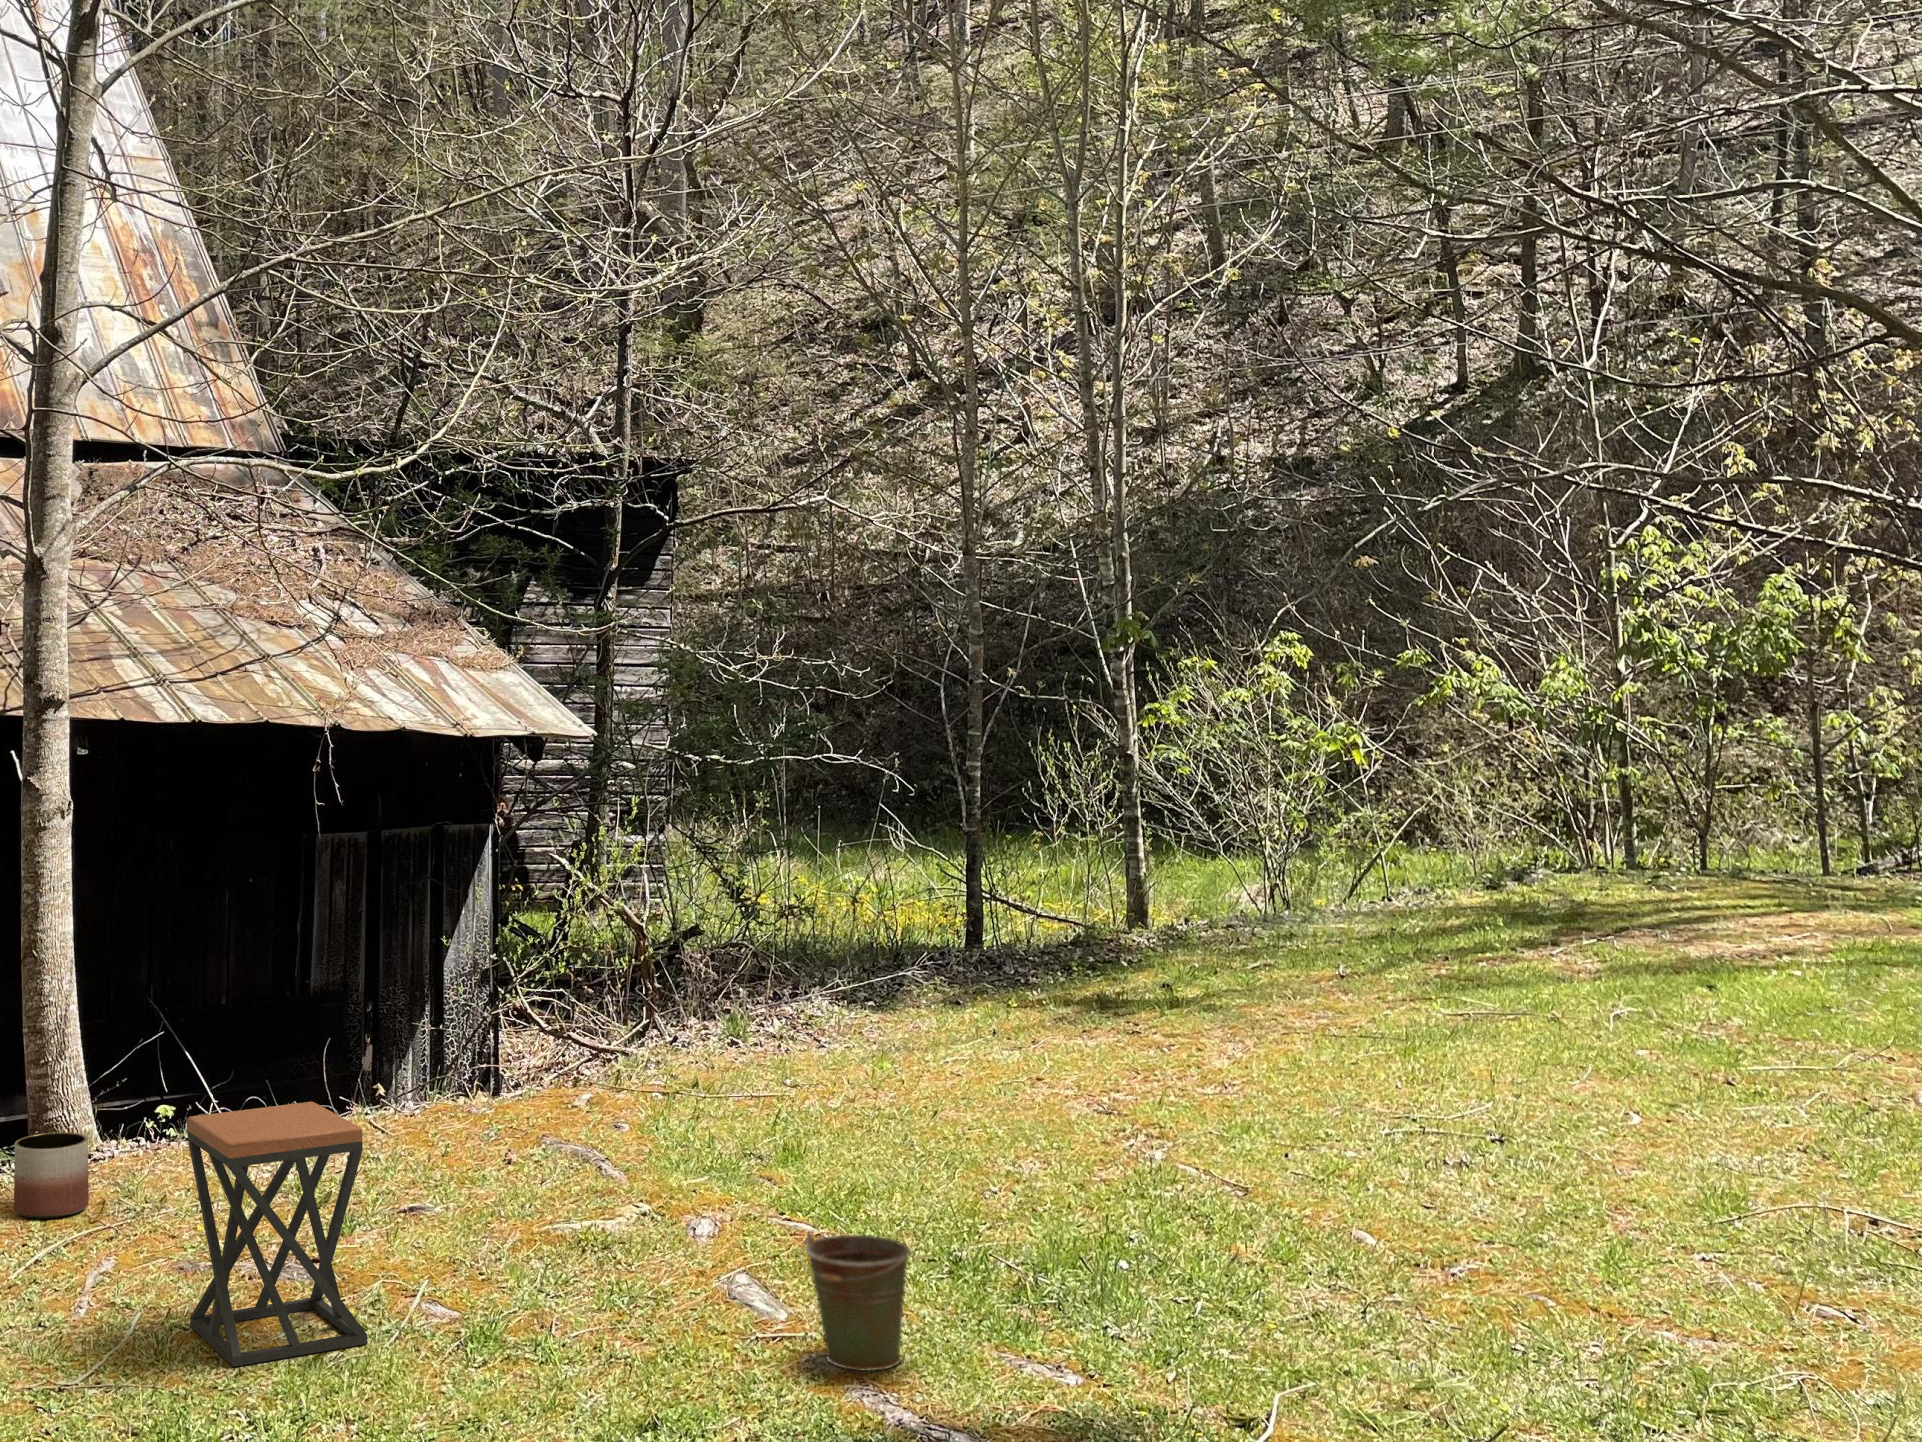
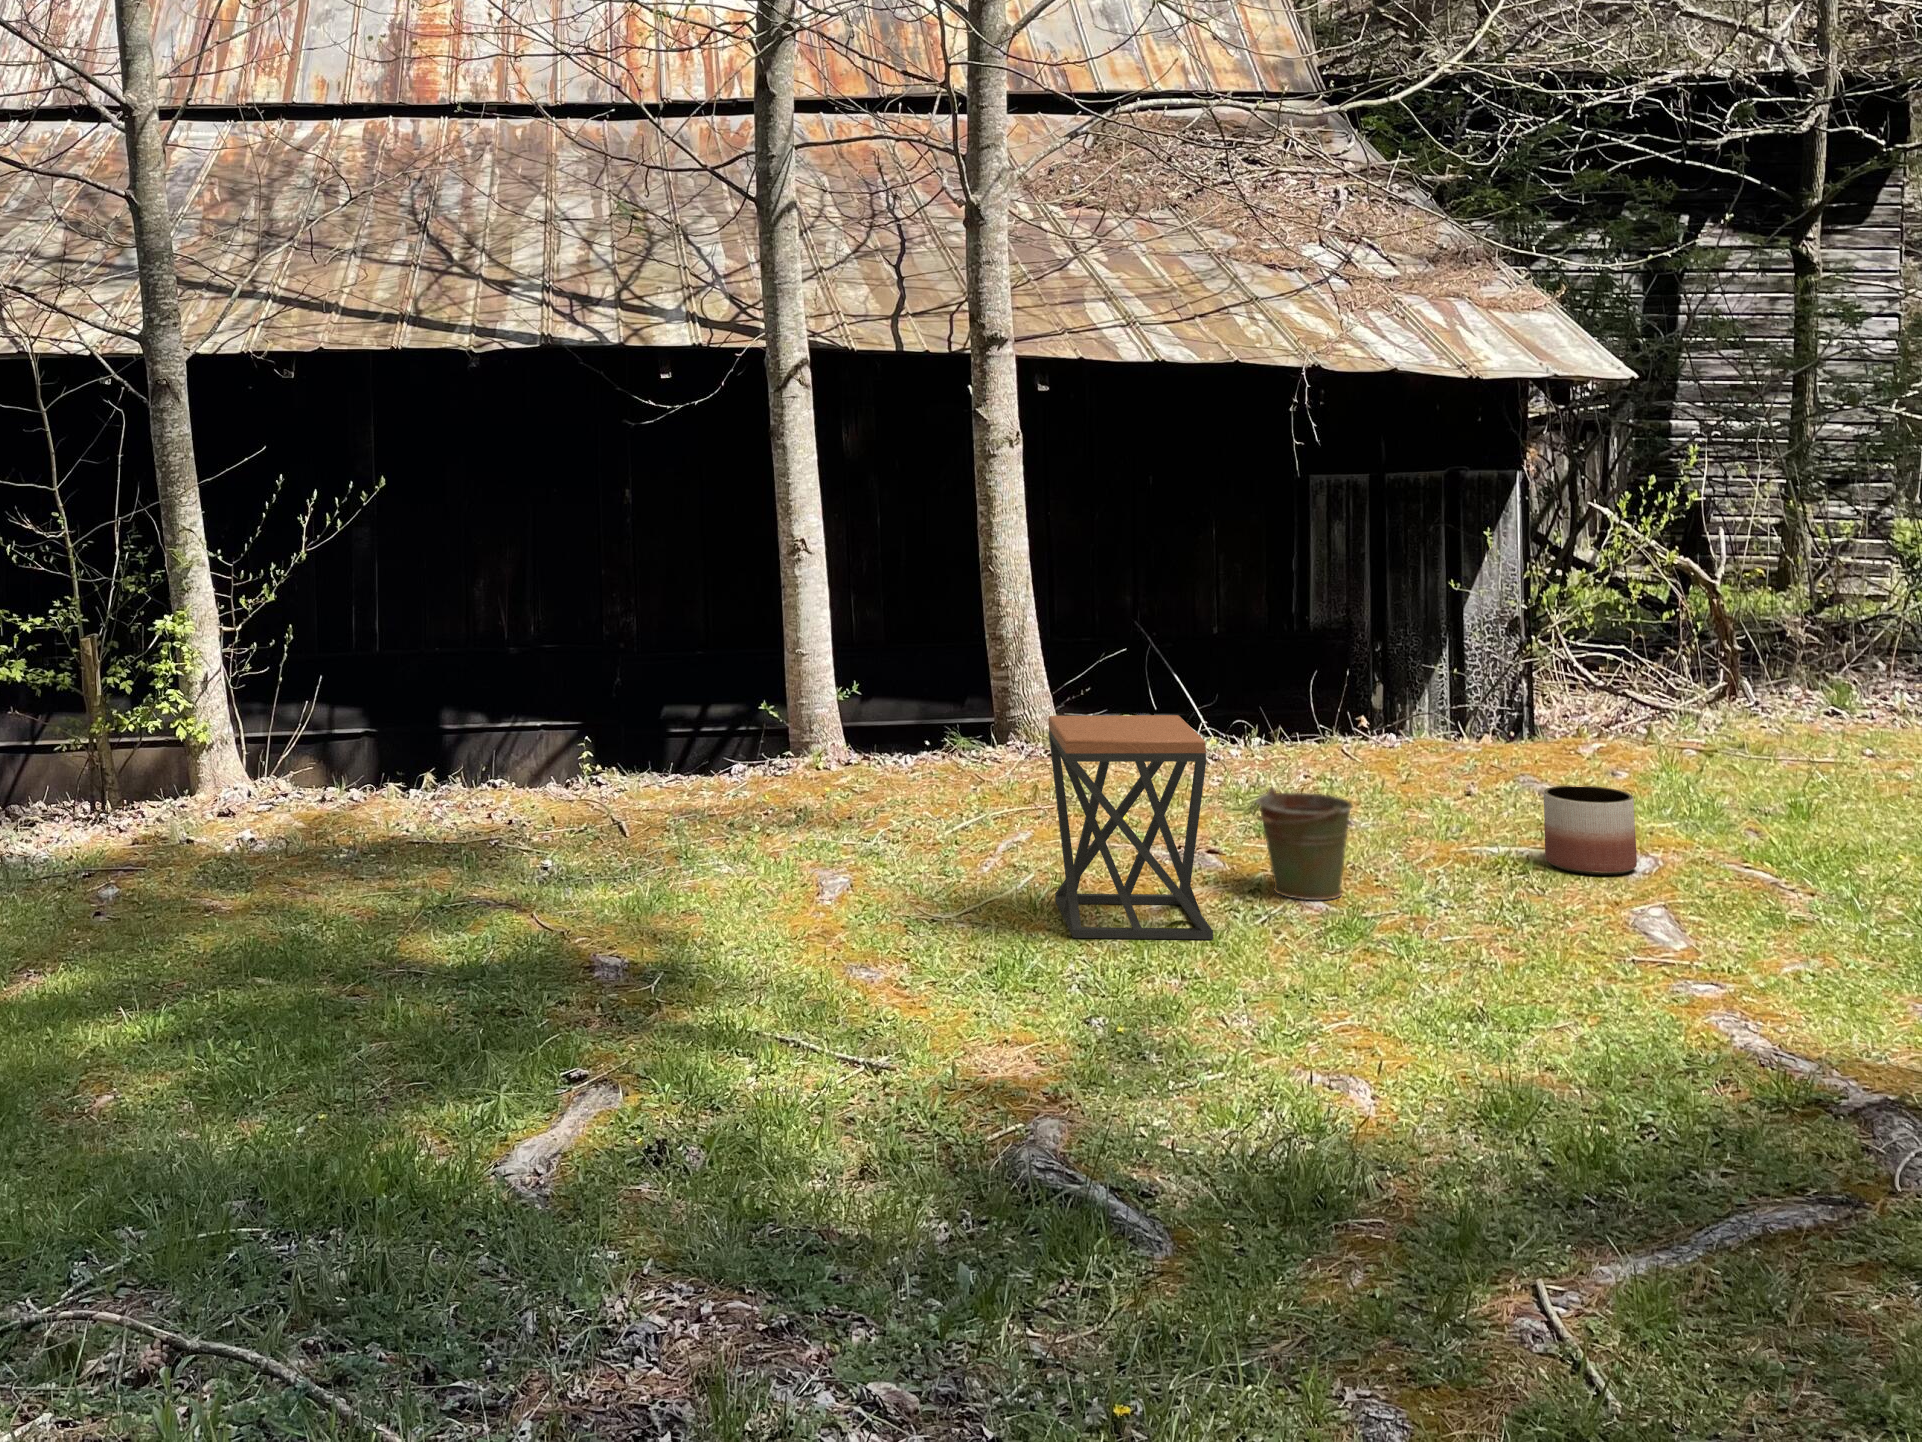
planter: present [14,1132,89,1218] -> present [1544,785,1637,875]
bucket: present [805,1234,910,1371] -> present [1251,788,1353,900]

